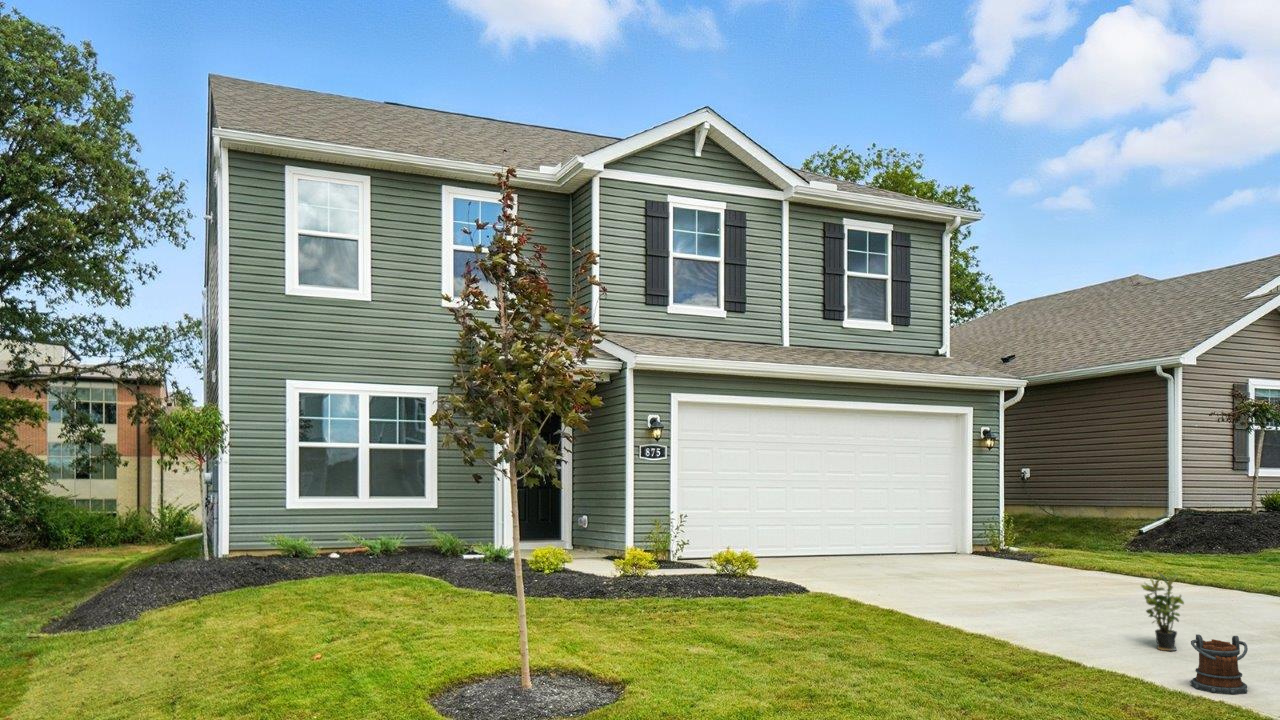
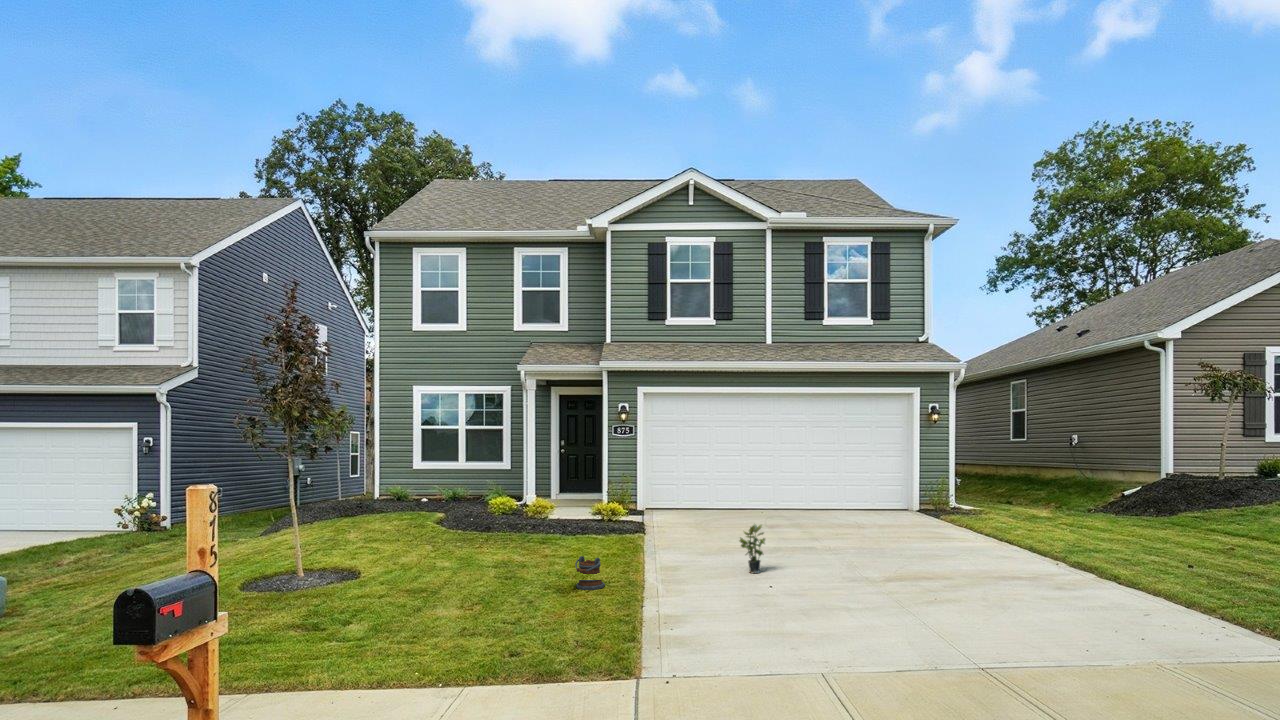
bucket: present [1190,634,1248,694] -> present [575,556,605,590]

